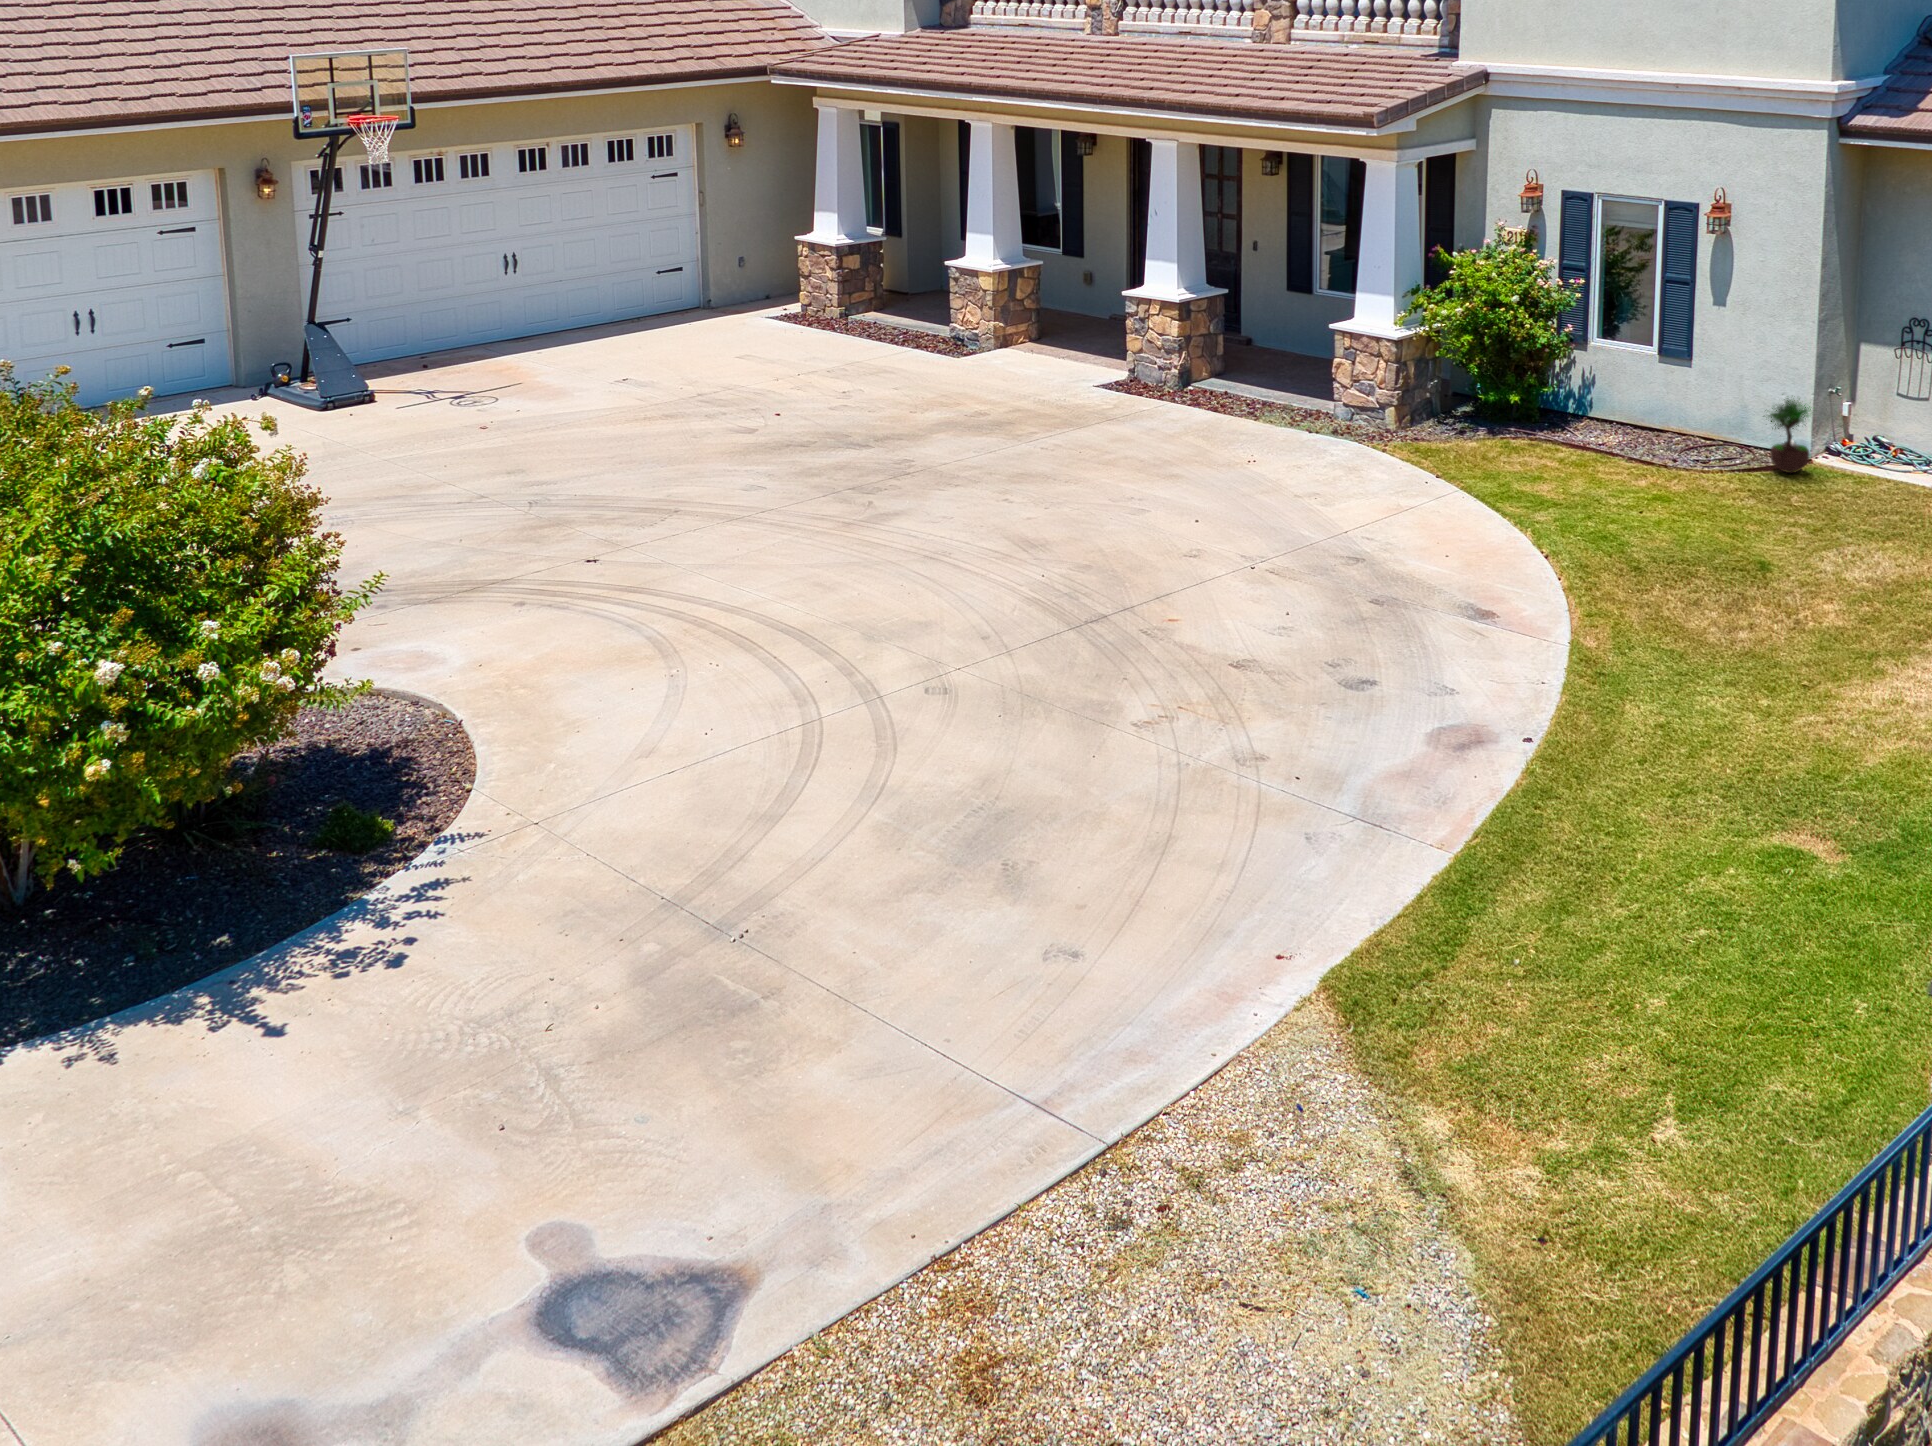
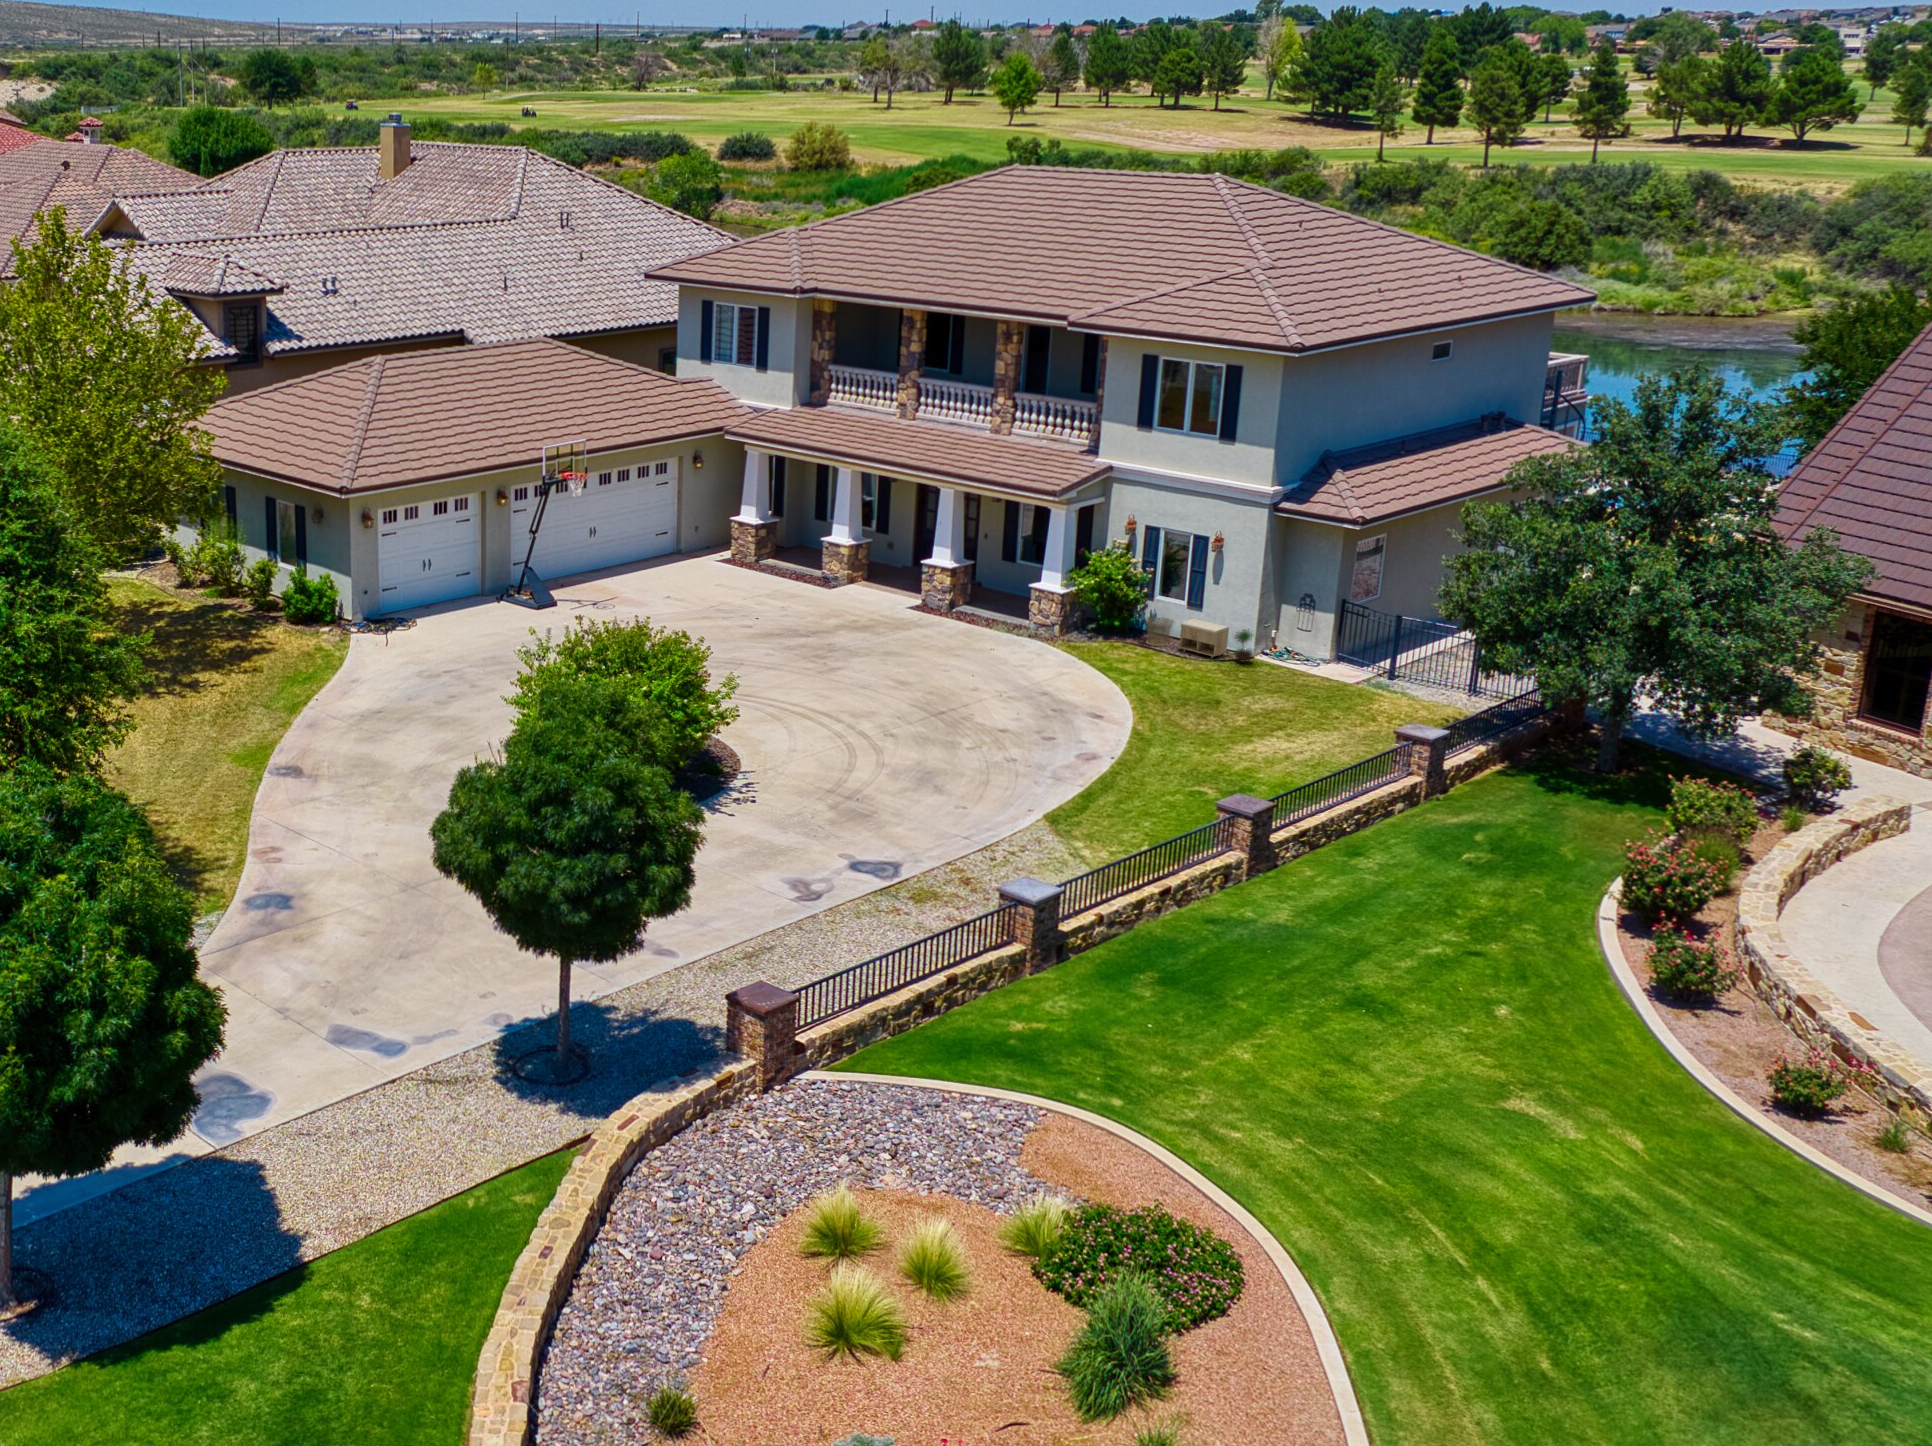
basket: none [1573,383,1635,446] -> present [1146,617,1173,646]
storage bench: none [1649,383,1753,466] -> present [1179,619,1229,658]

